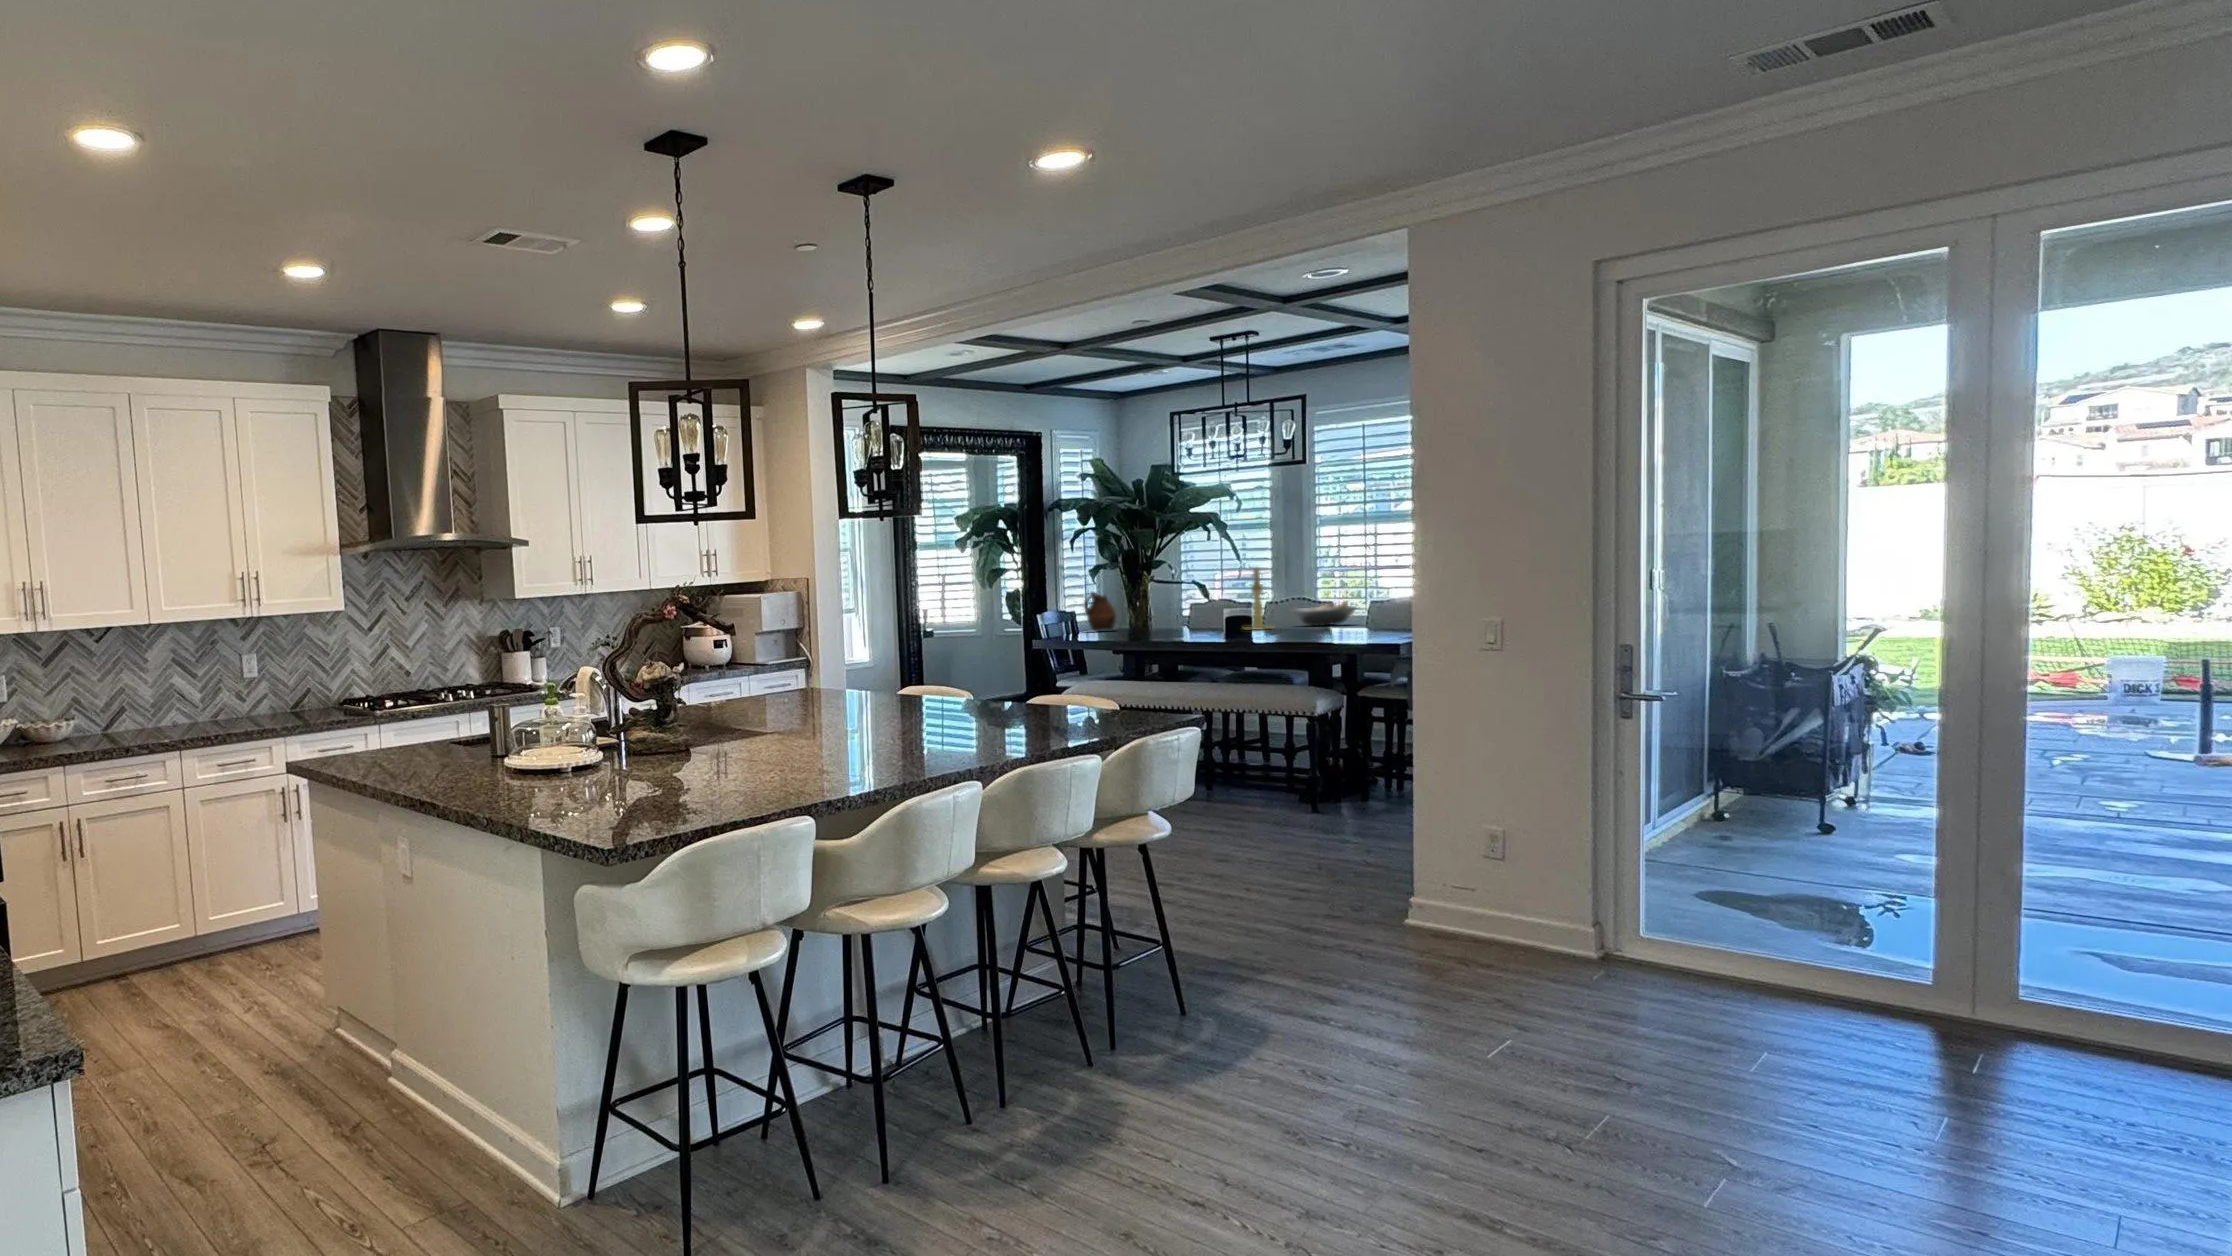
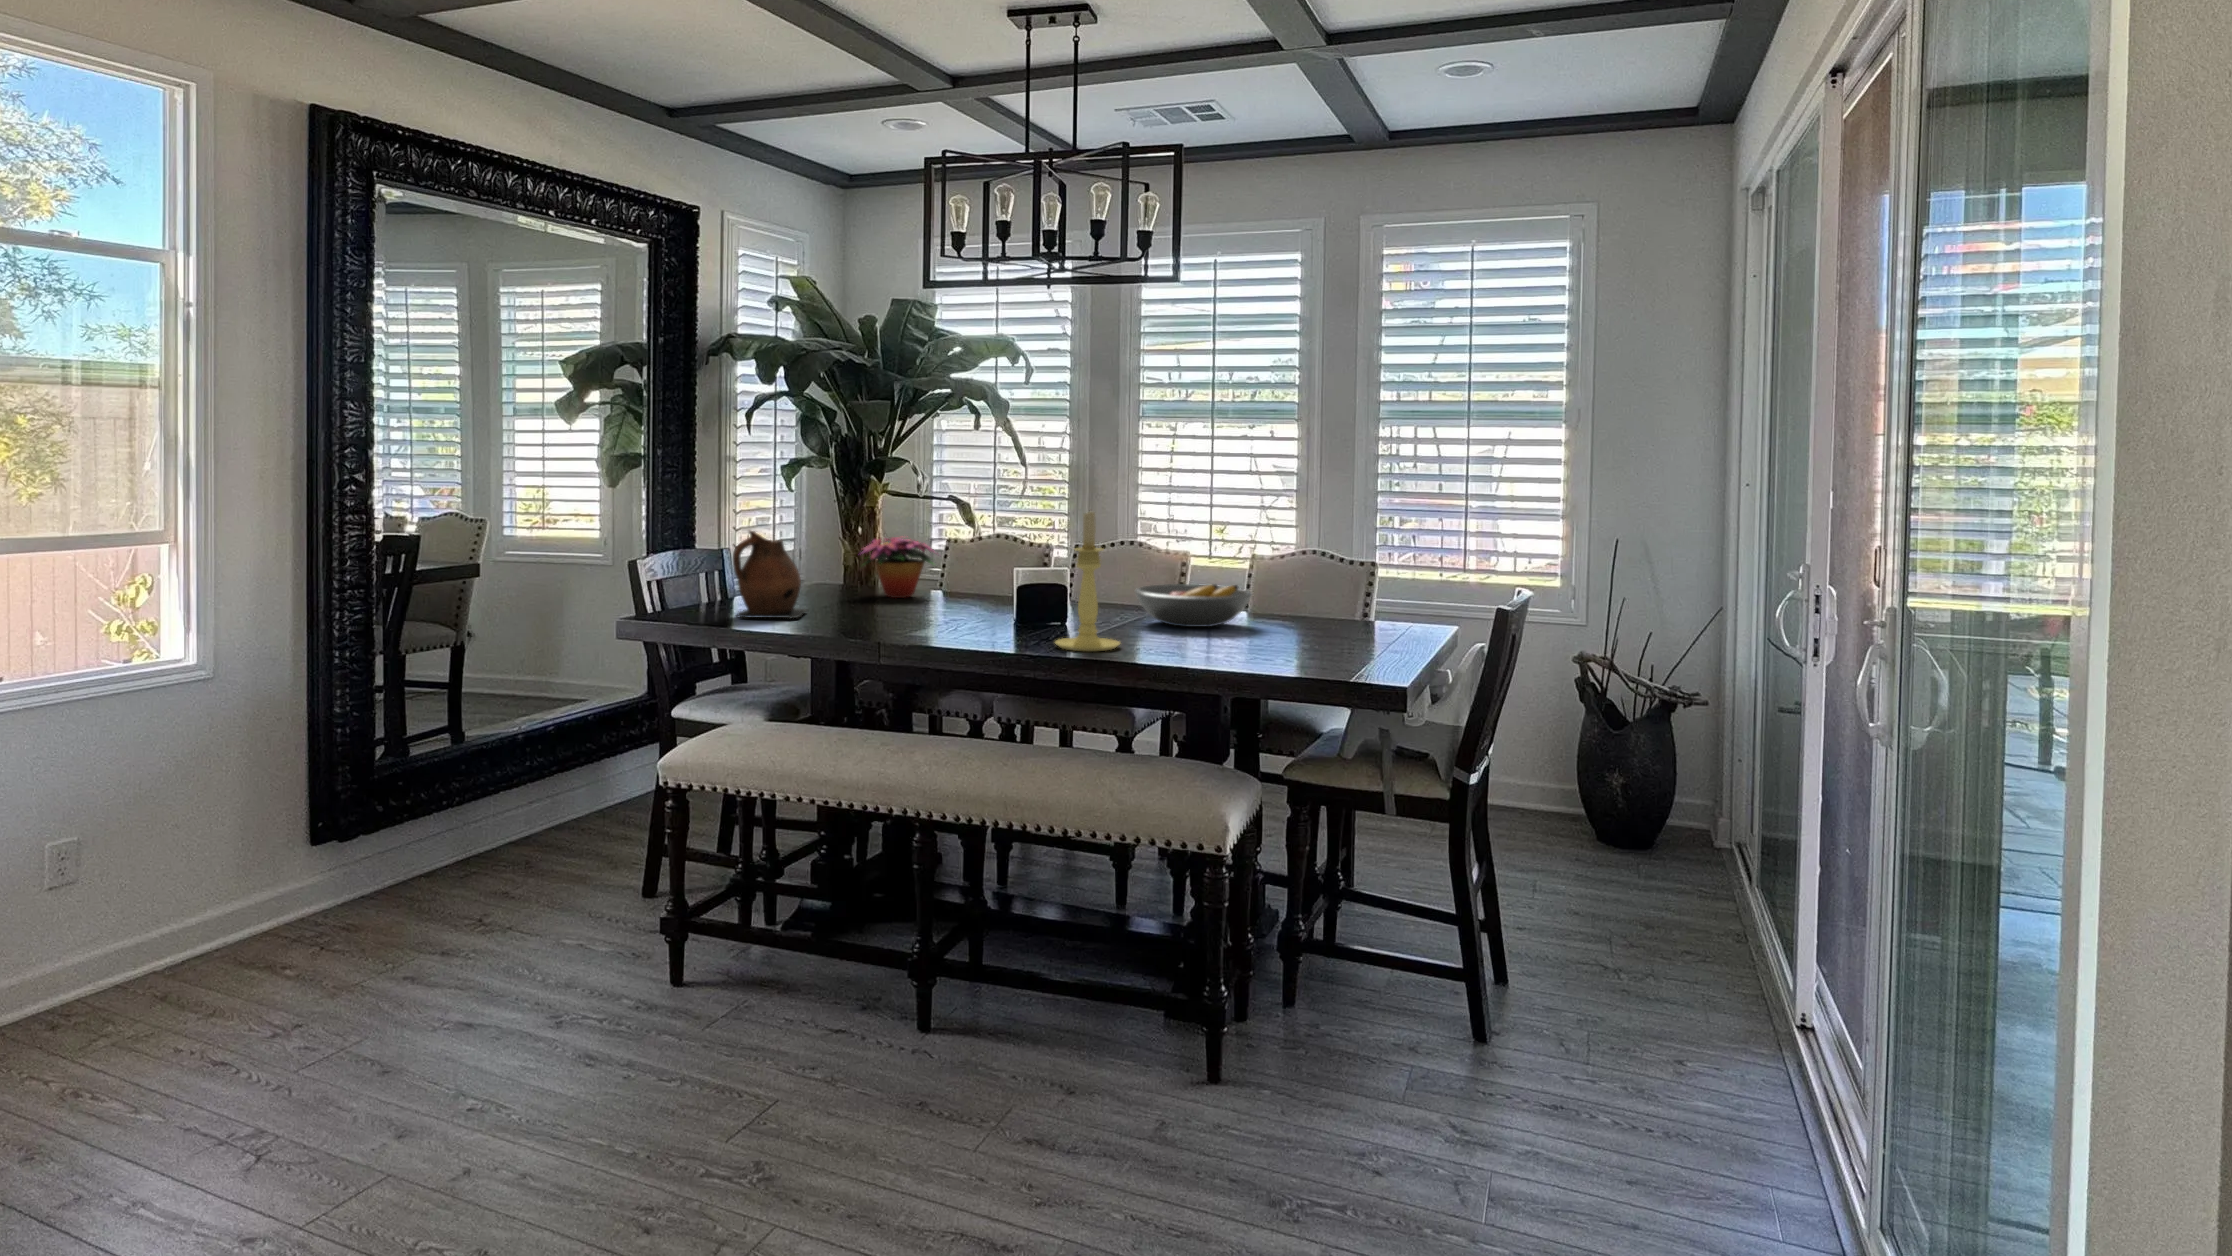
flower arrangement: none [1141,595,1190,627] -> present [863,537,934,598]

